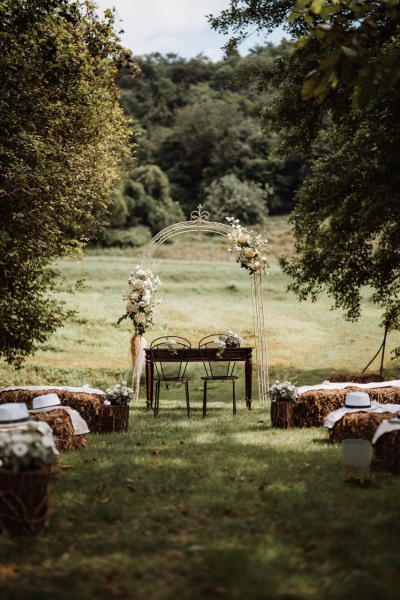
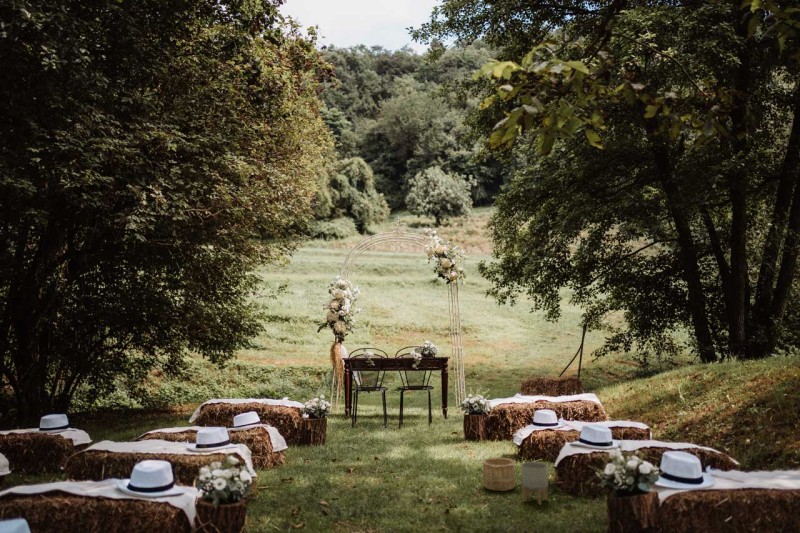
wooden bucket: none [297,437,333,471] -> present [482,457,515,491]

